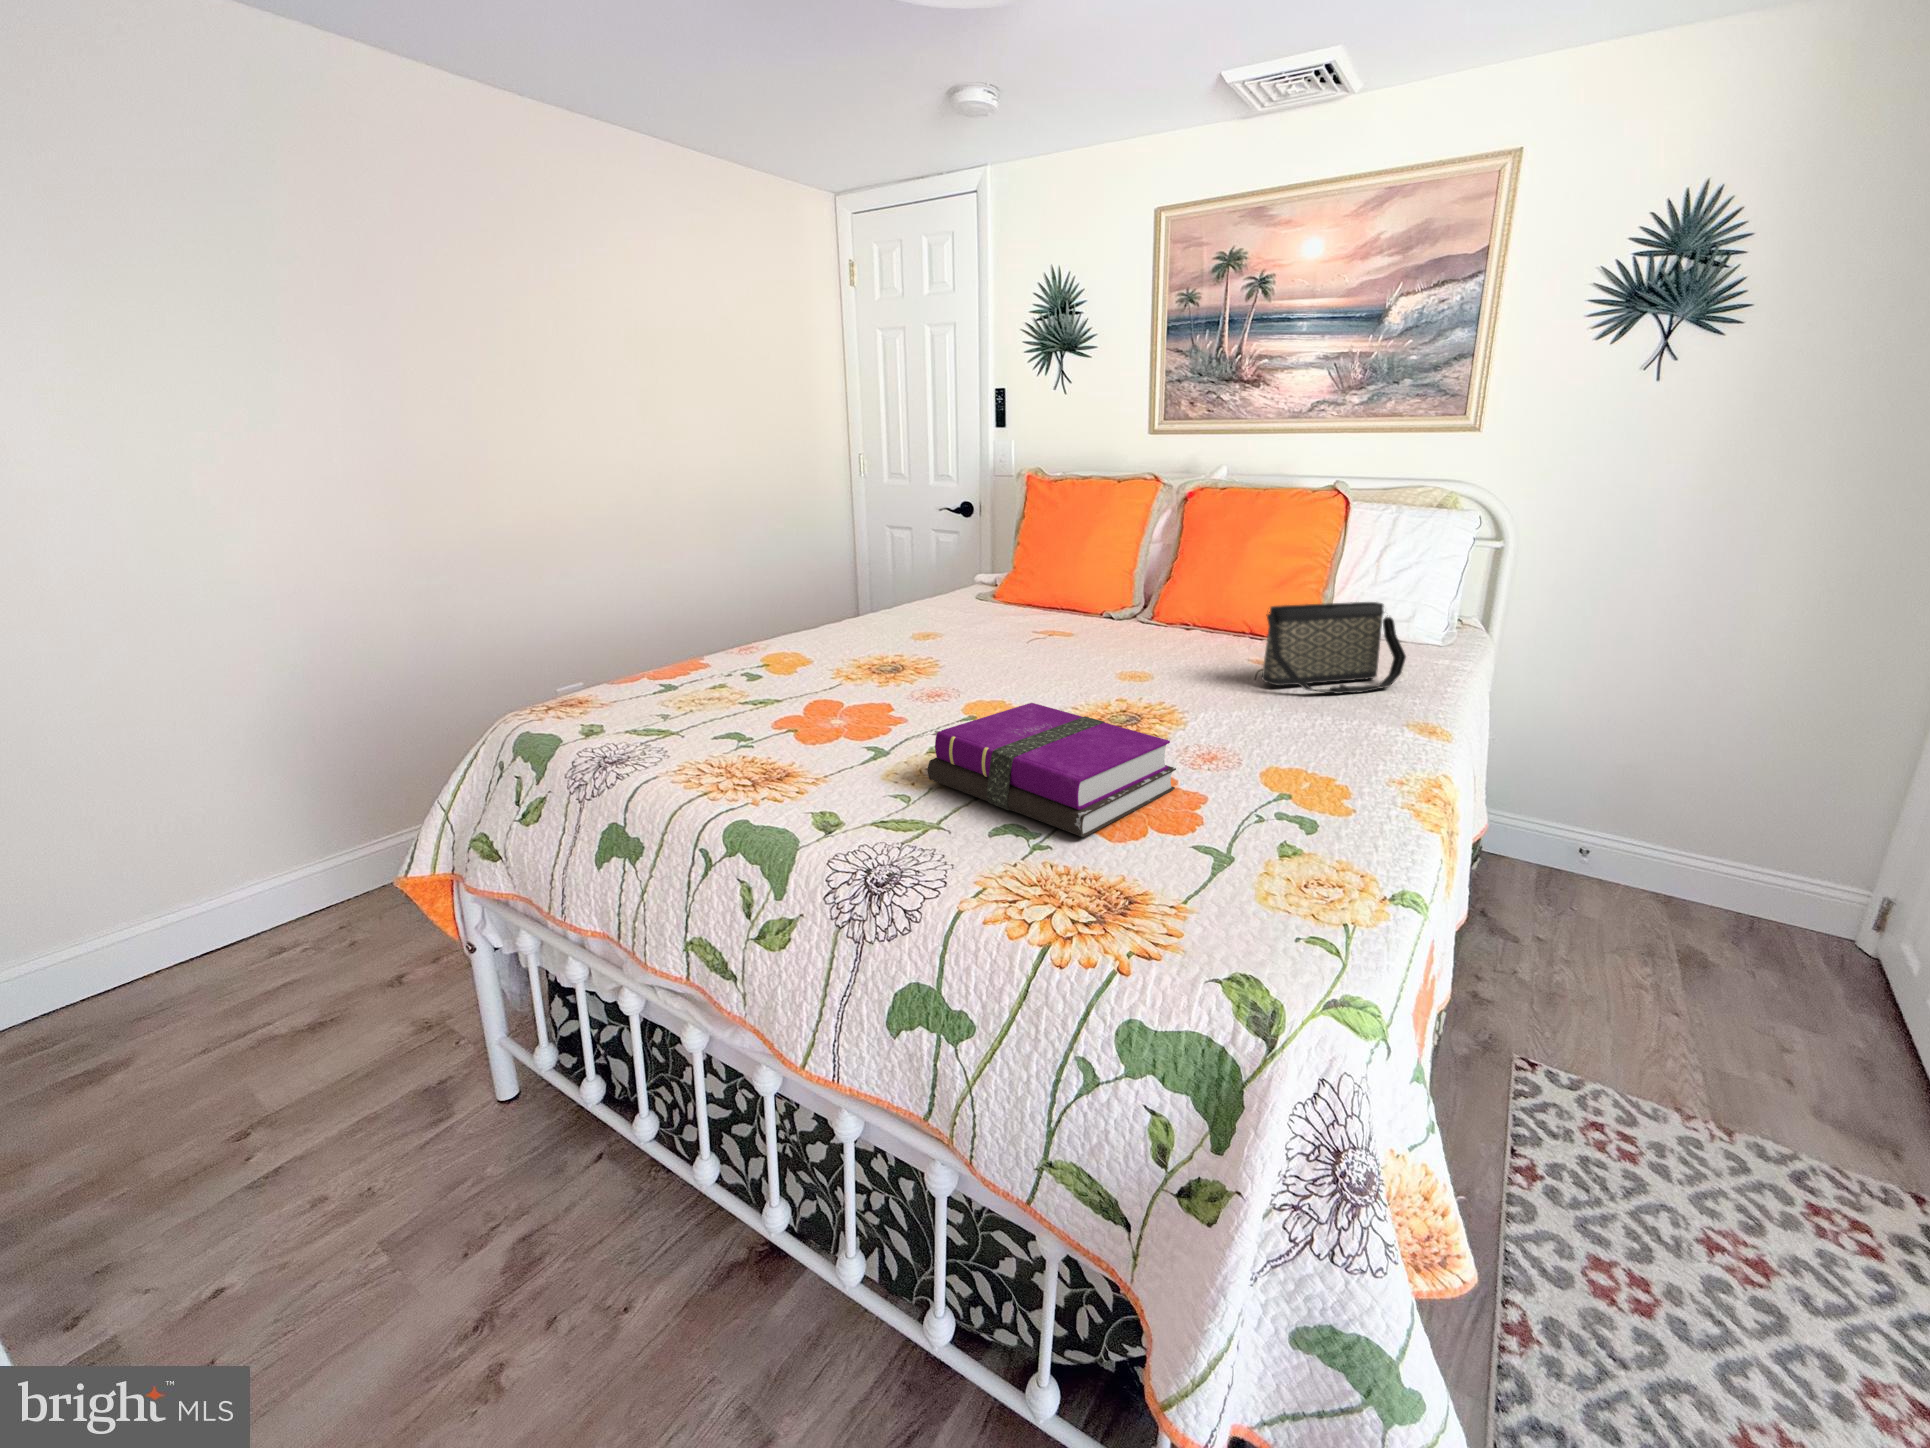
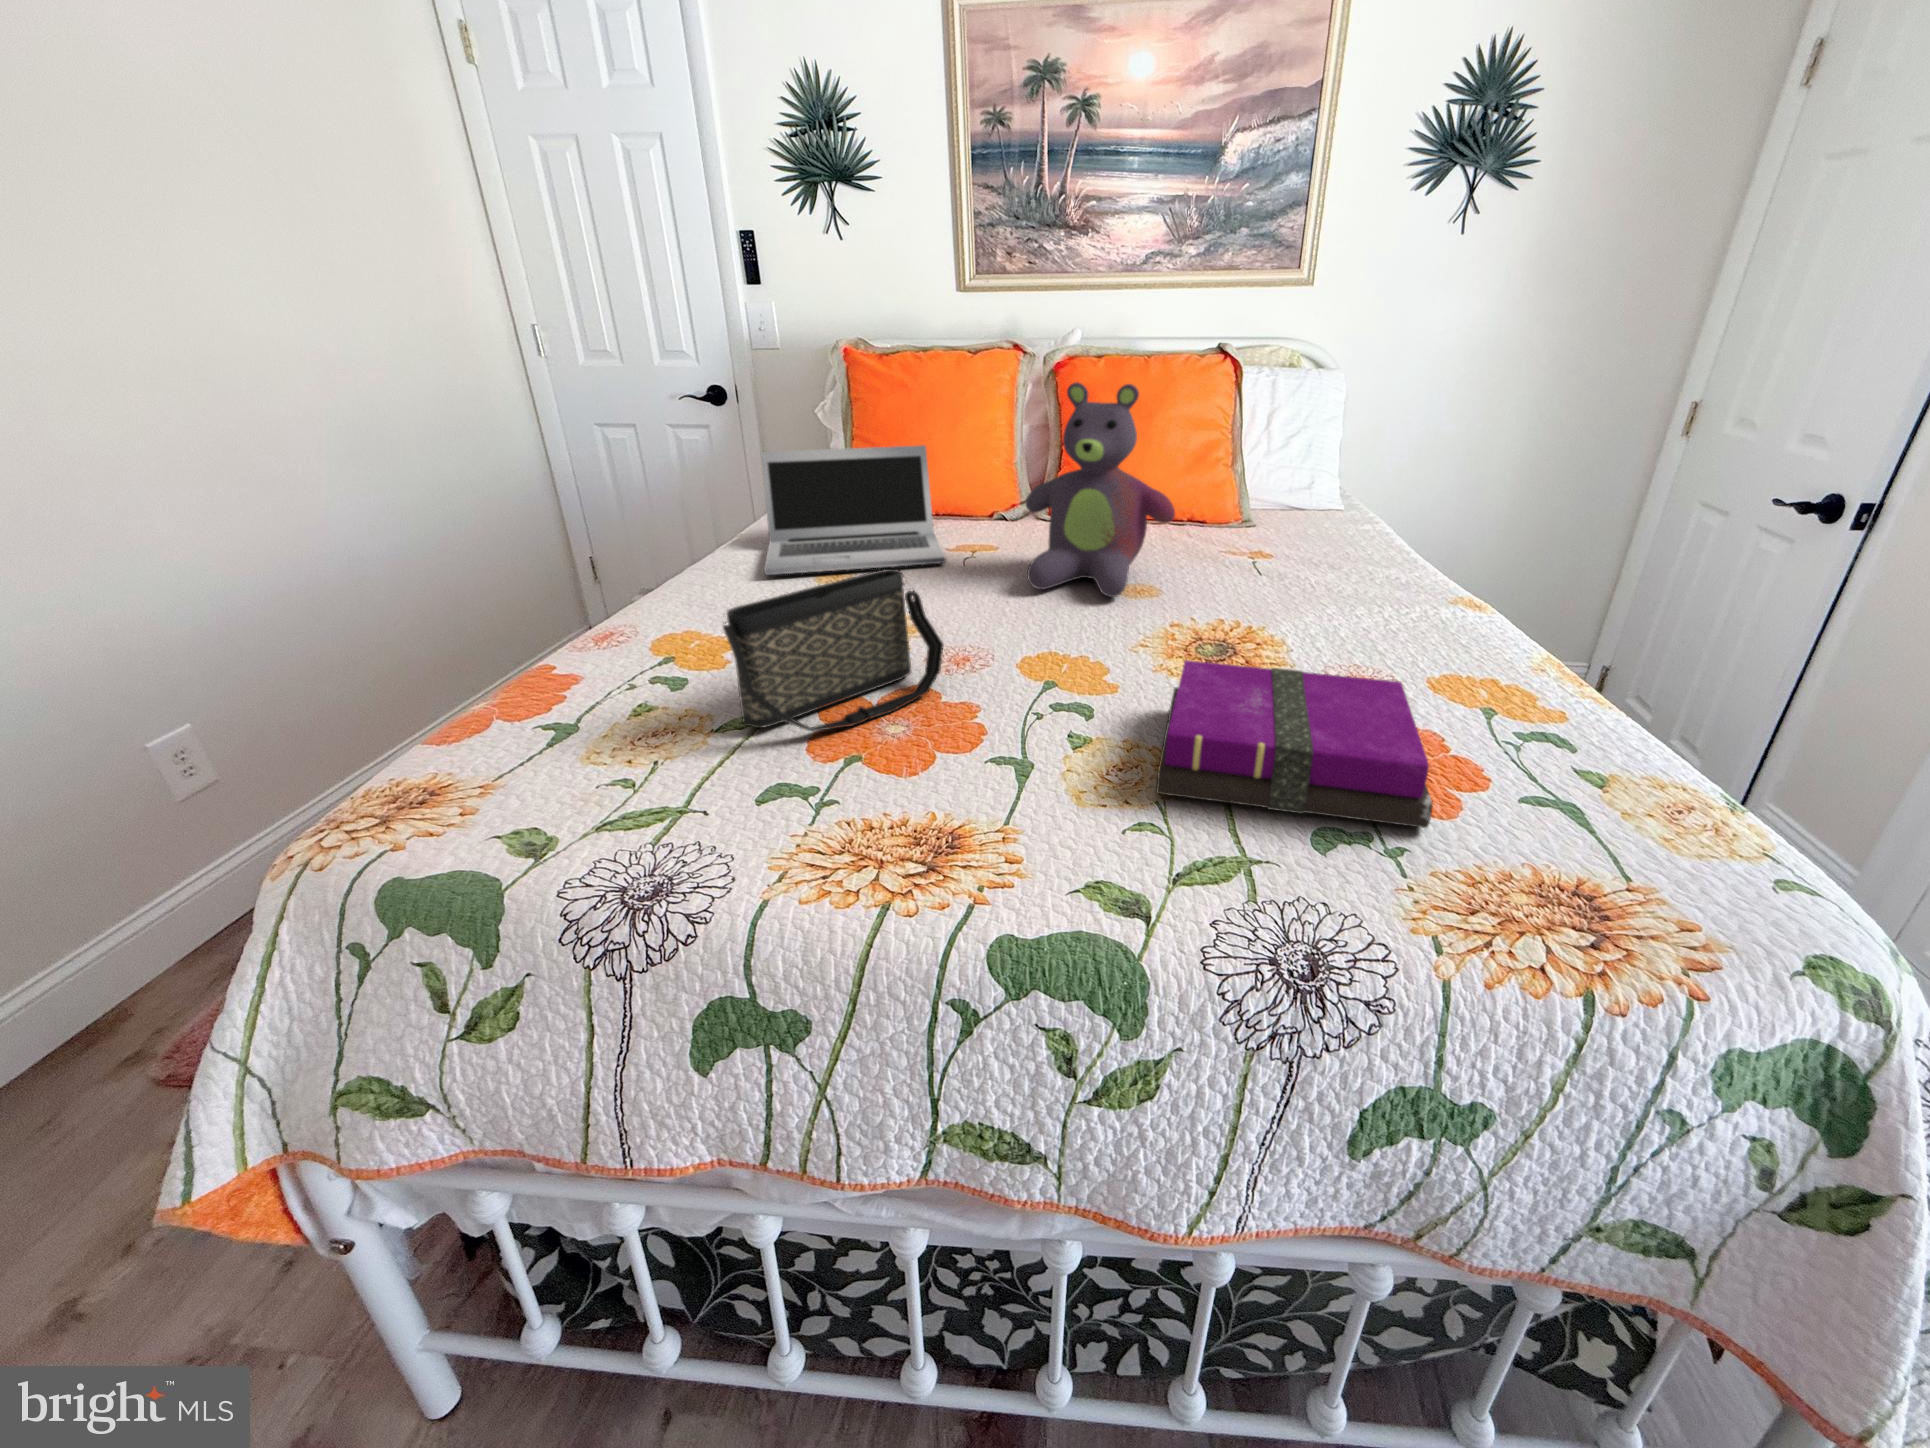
stuffed bear: none [1043,500,1178,676] -> present [1026,382,1175,597]
laptop: none [878,544,1039,639] -> present [761,445,946,575]
handbag: present [1262,602,1406,694] -> present [723,569,943,731]

